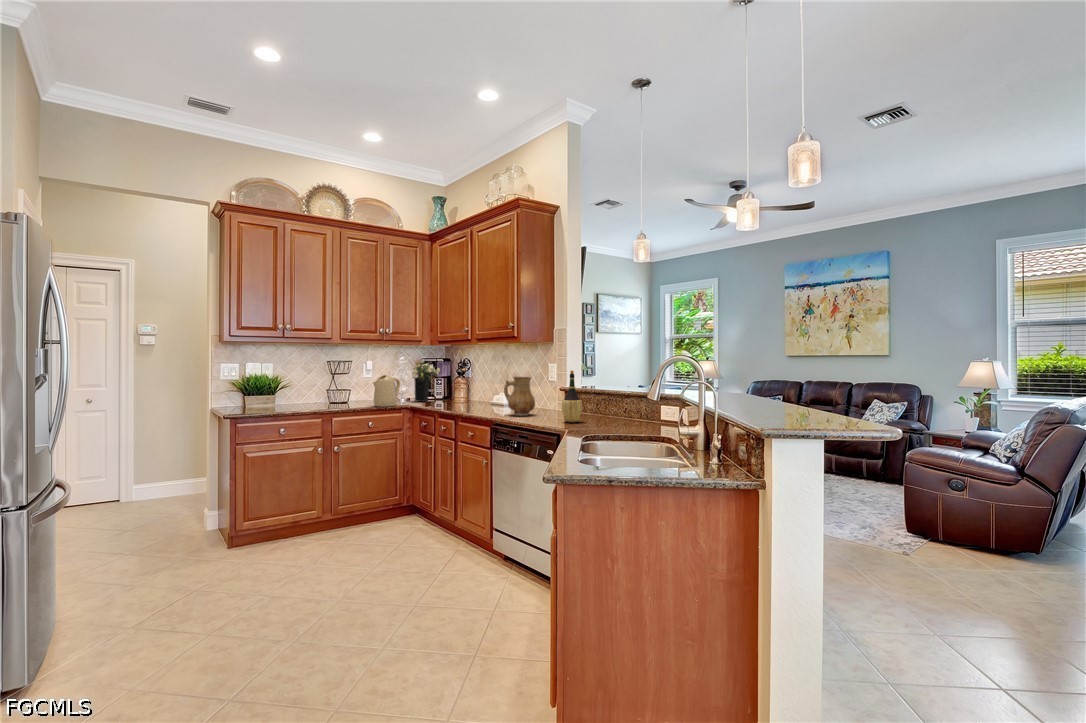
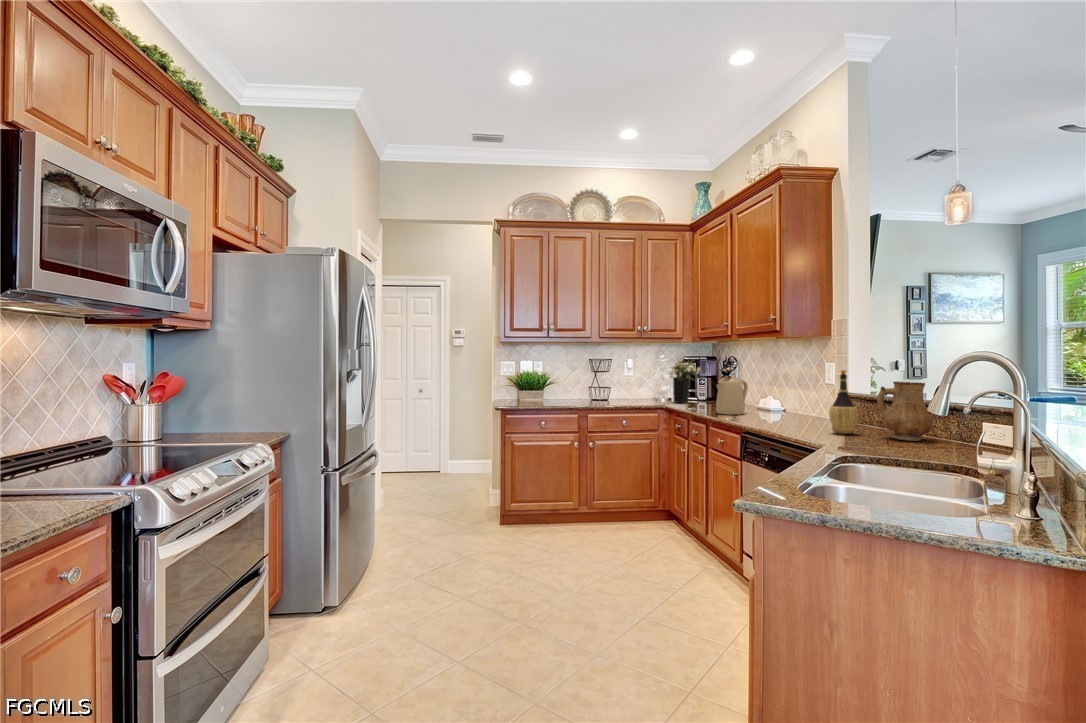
kettle: present [373,375,400,407] -> present [716,376,748,415]
ceramic pitcher: present [504,377,535,416] -> present [877,381,933,441]

